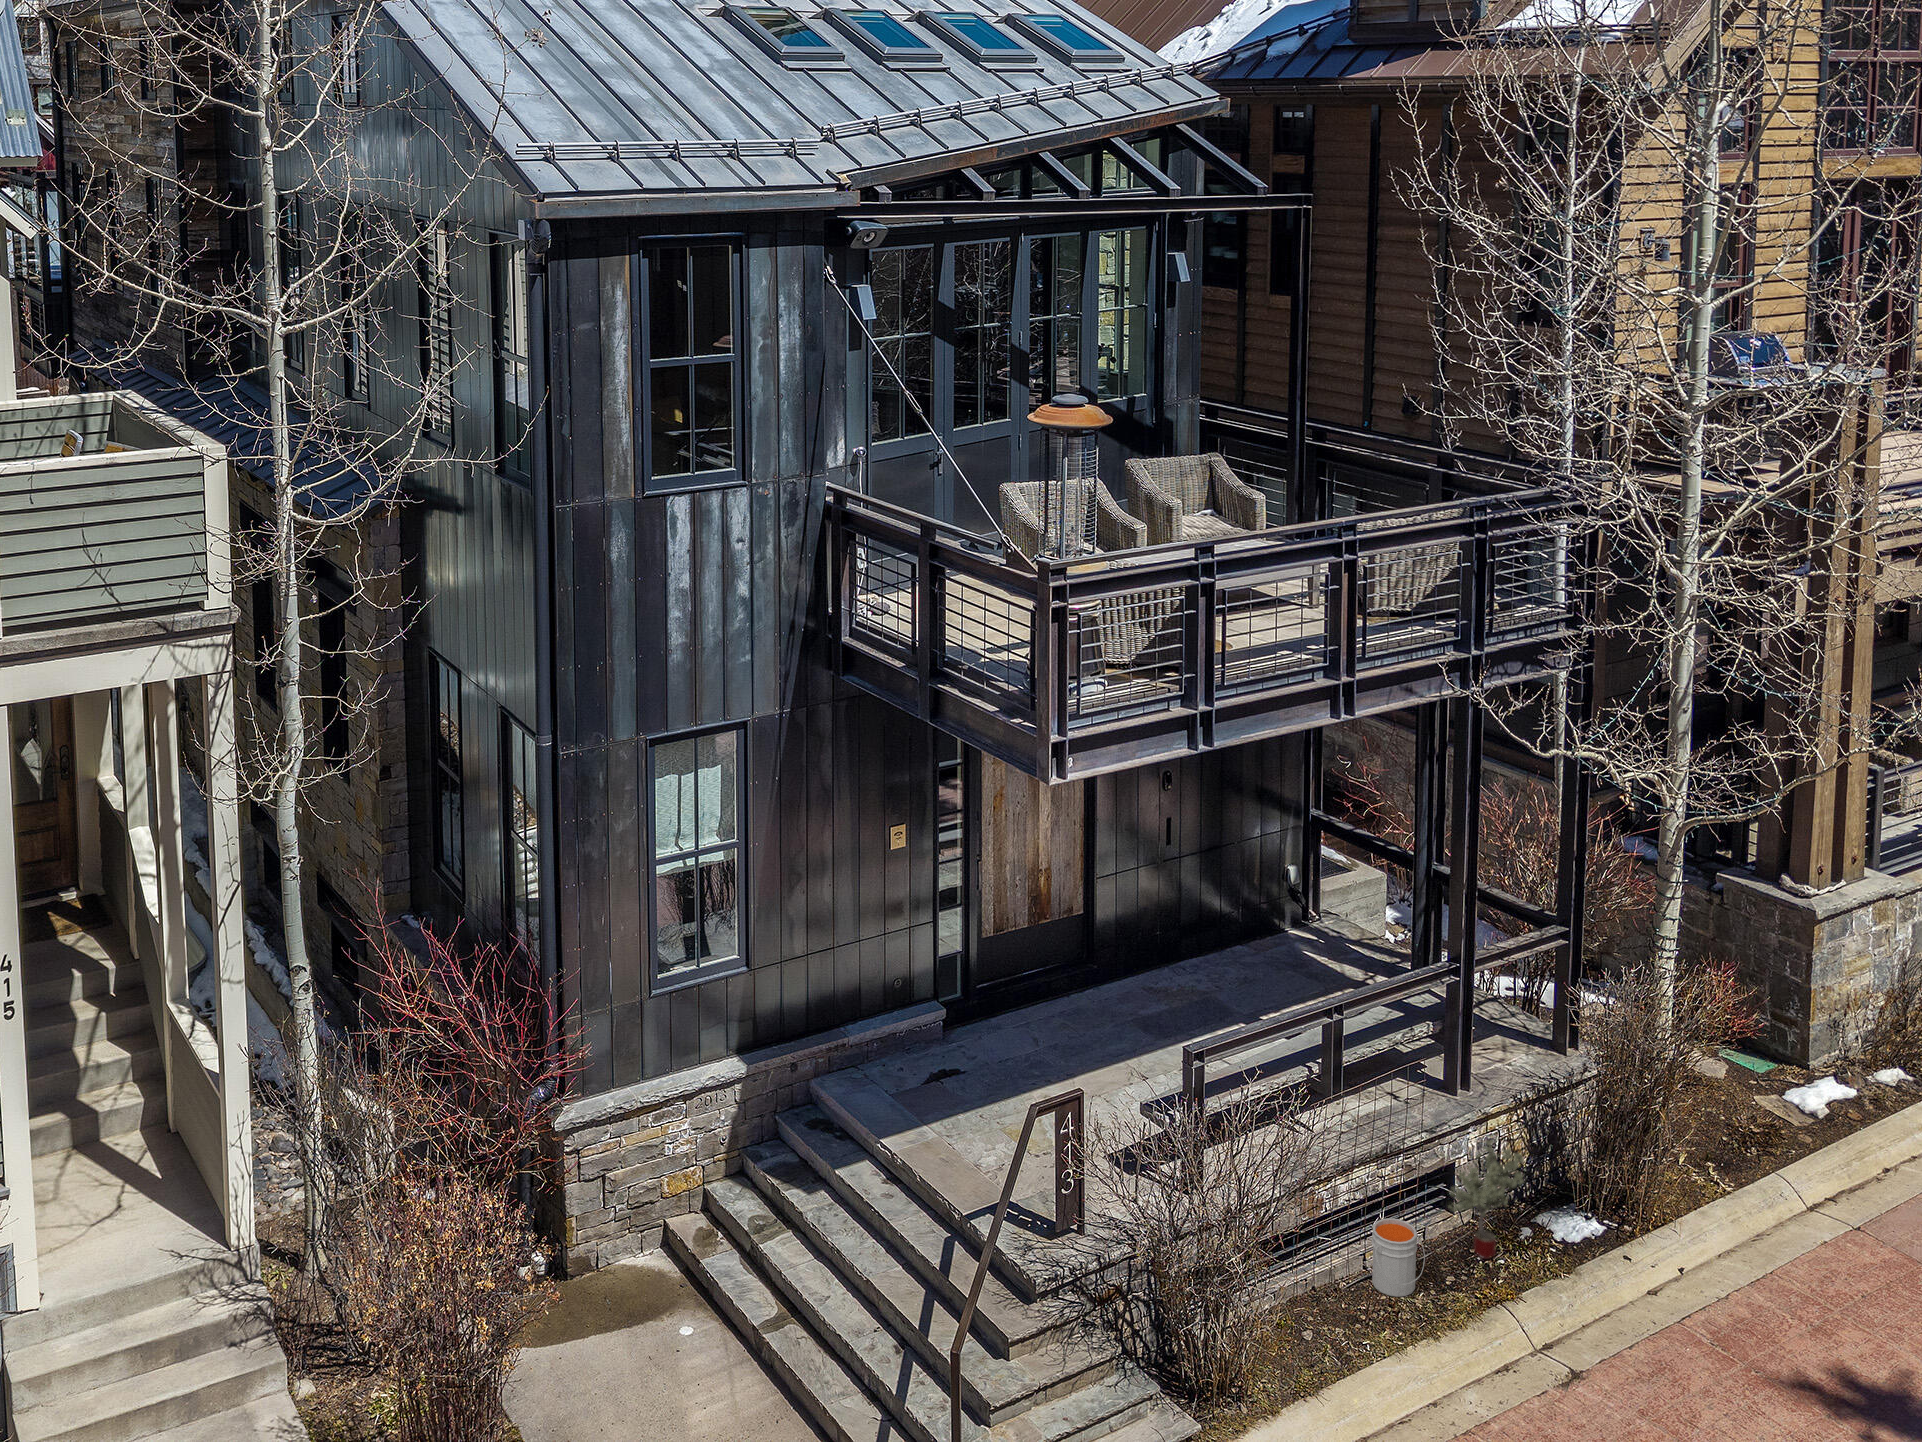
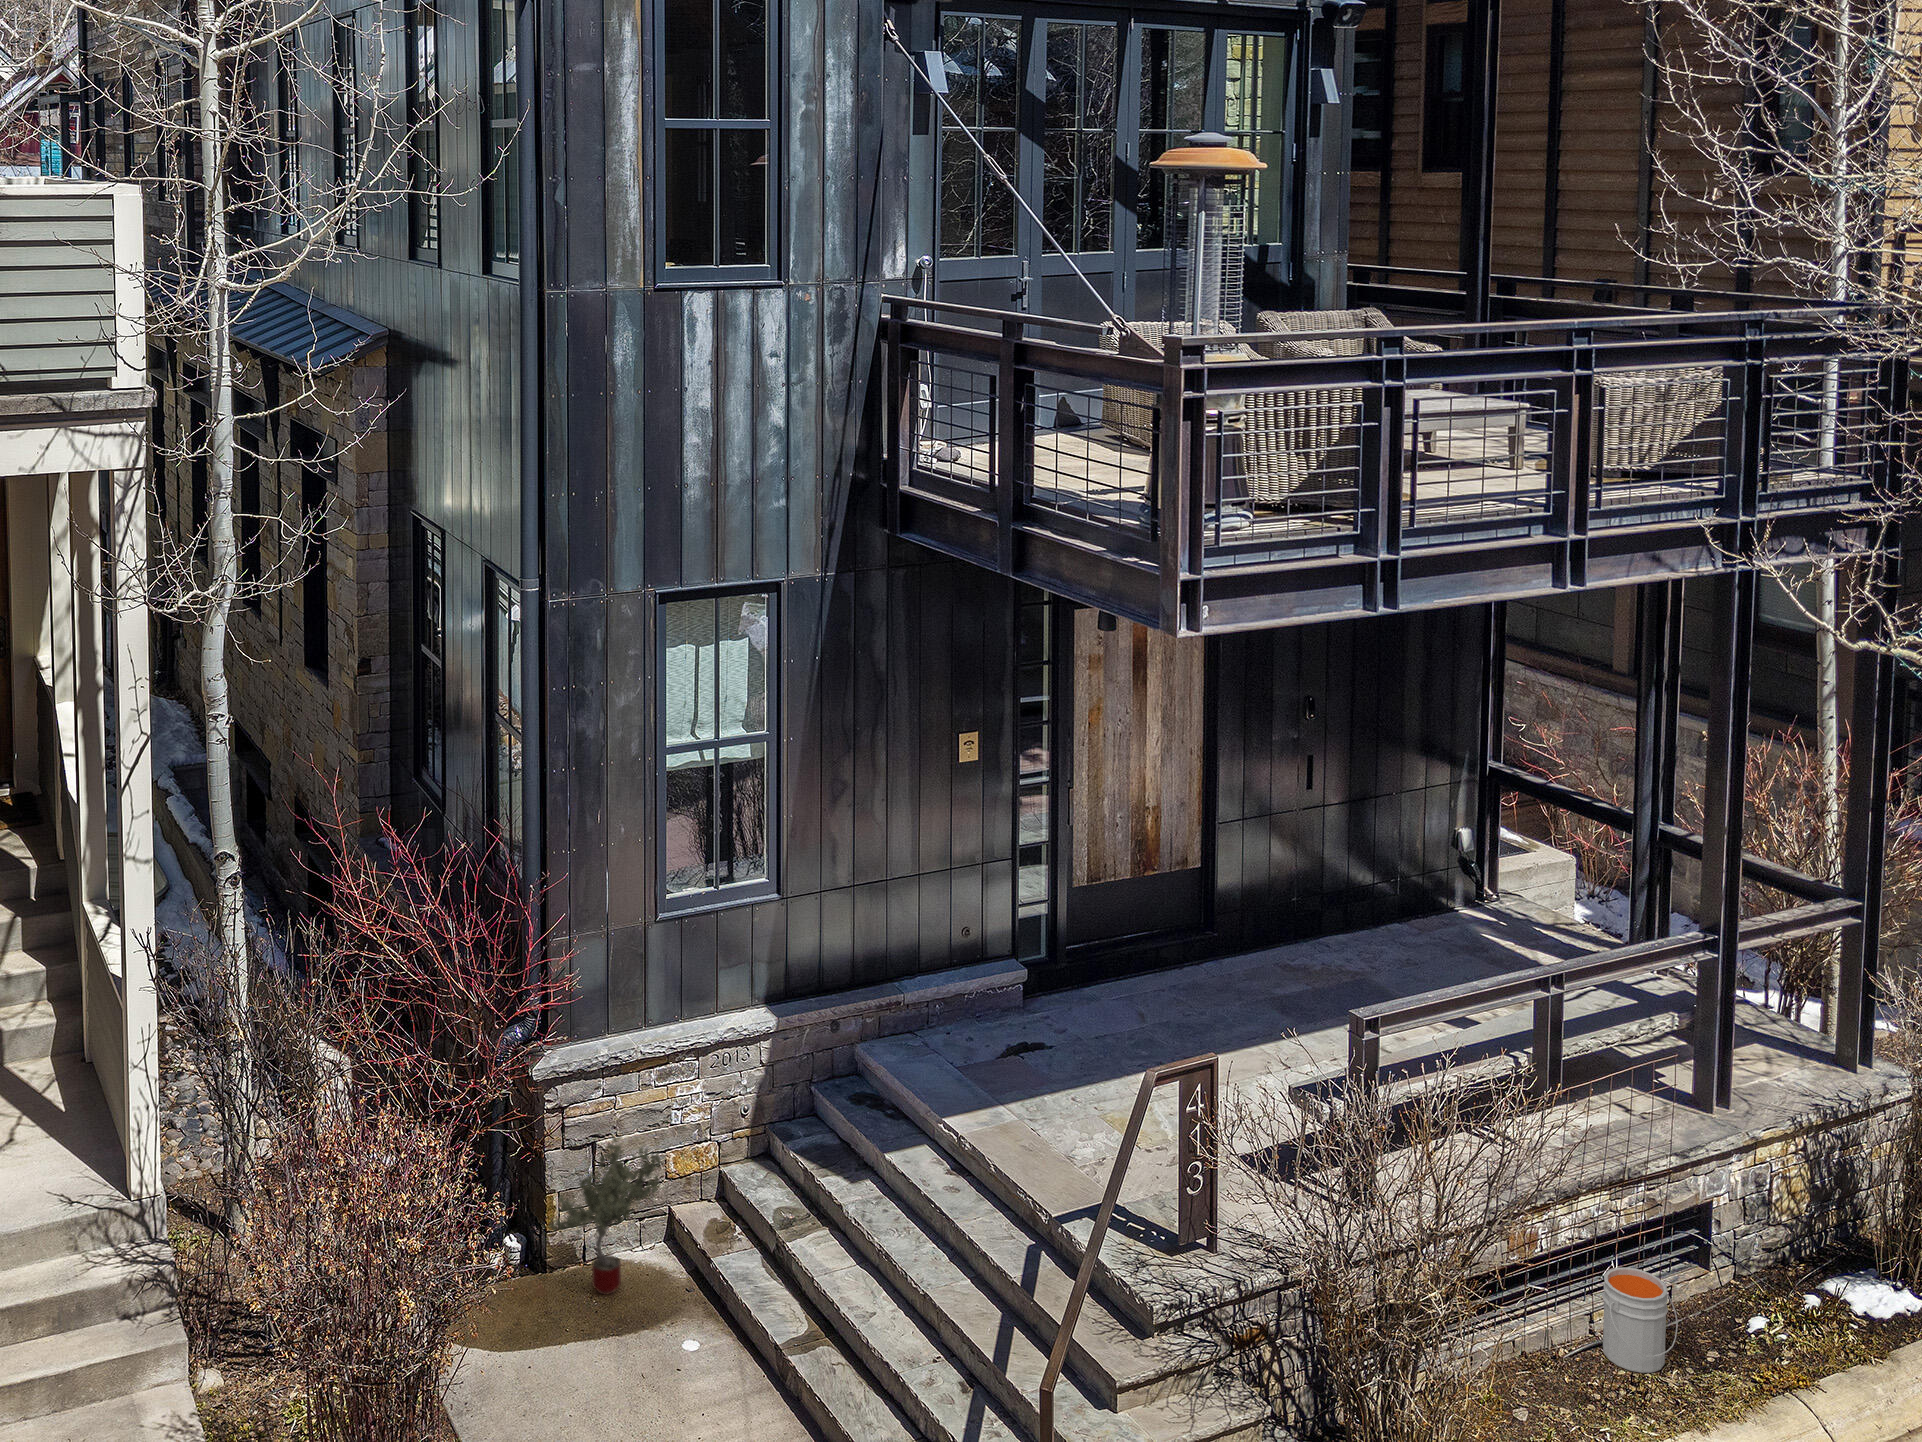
potted tree: present [1449,1141,1524,1259] -> present [549,1136,661,1295]

